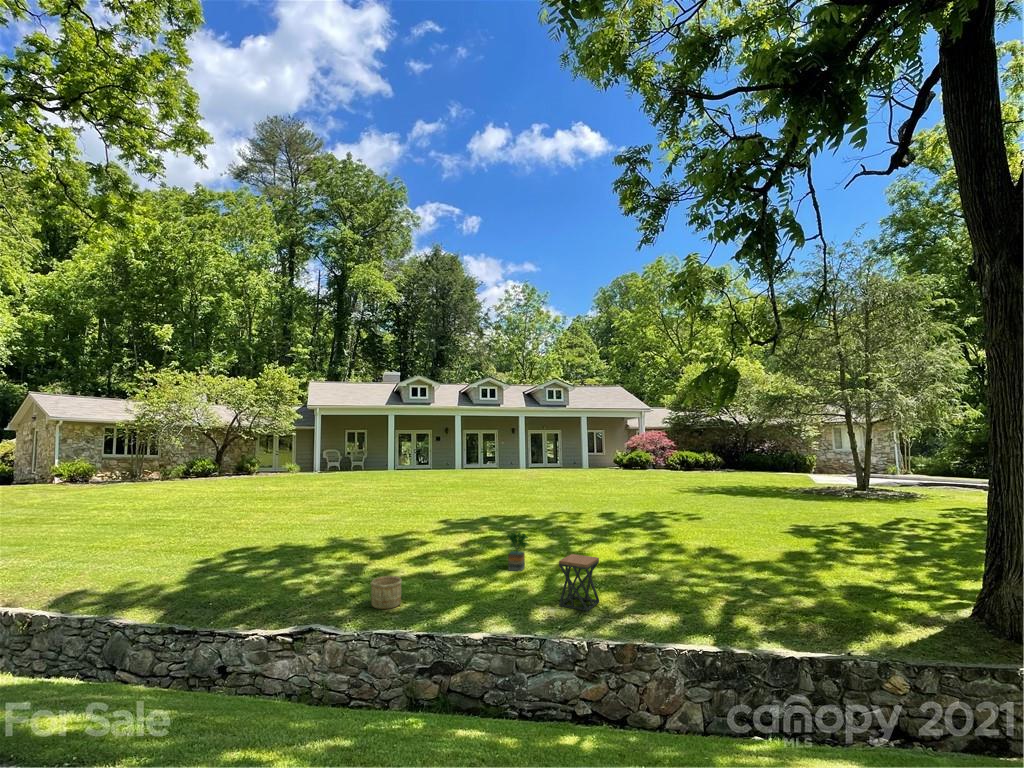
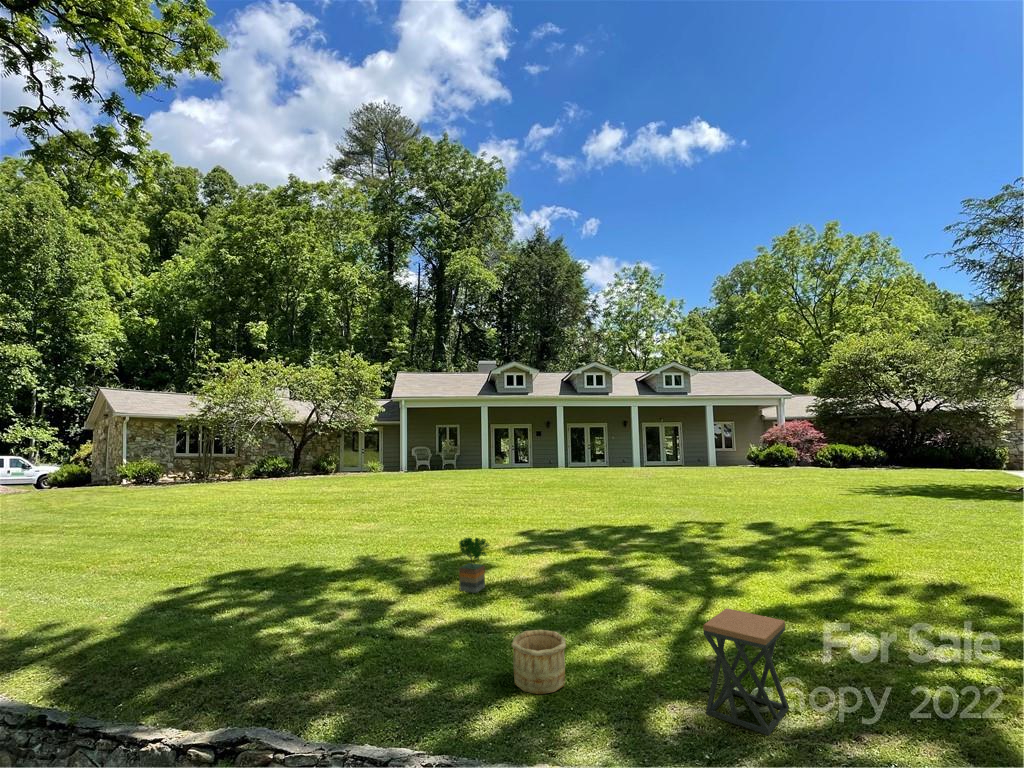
potted tree: present [507,533,528,571] -> present [459,538,489,593]
wooden bucket: present [371,576,402,609] -> present [512,630,566,694]

